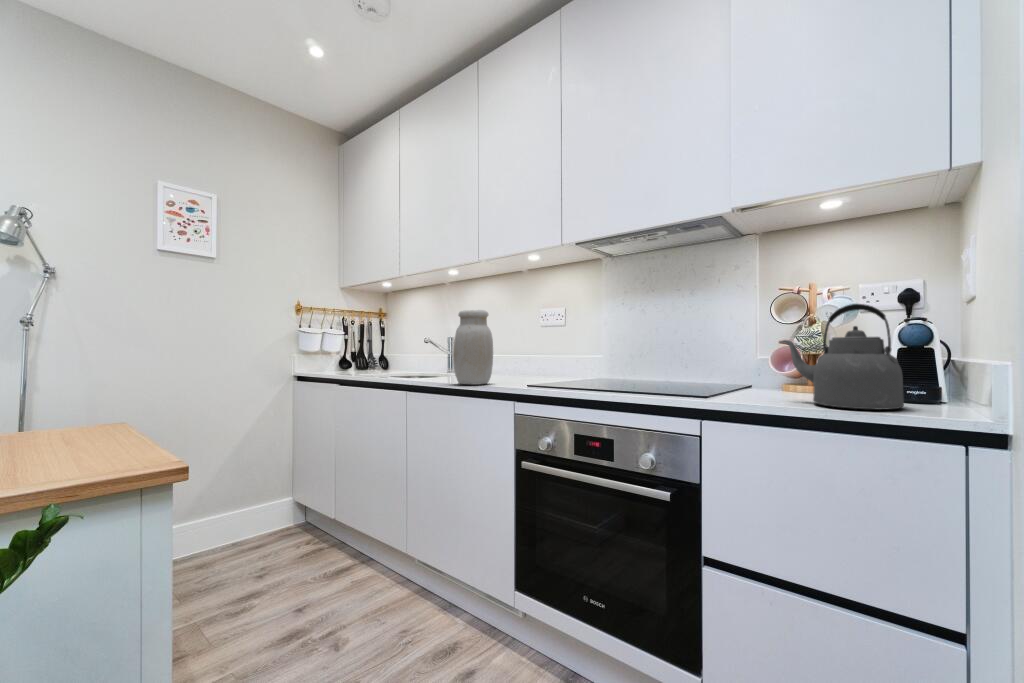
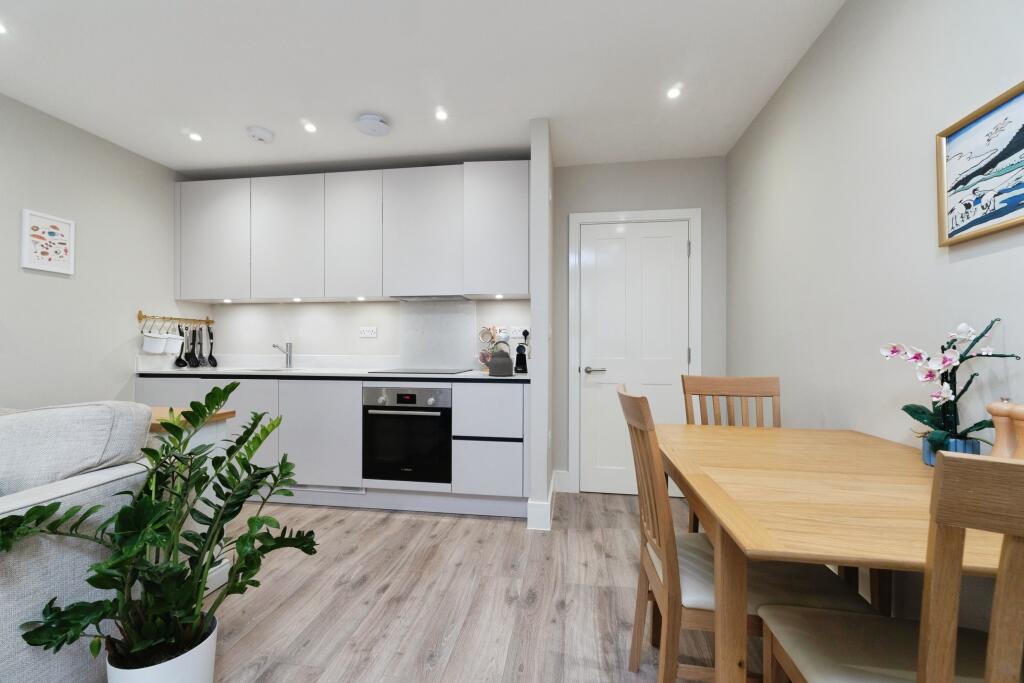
jar: present [453,310,493,385] -> none [318,332,343,373]

